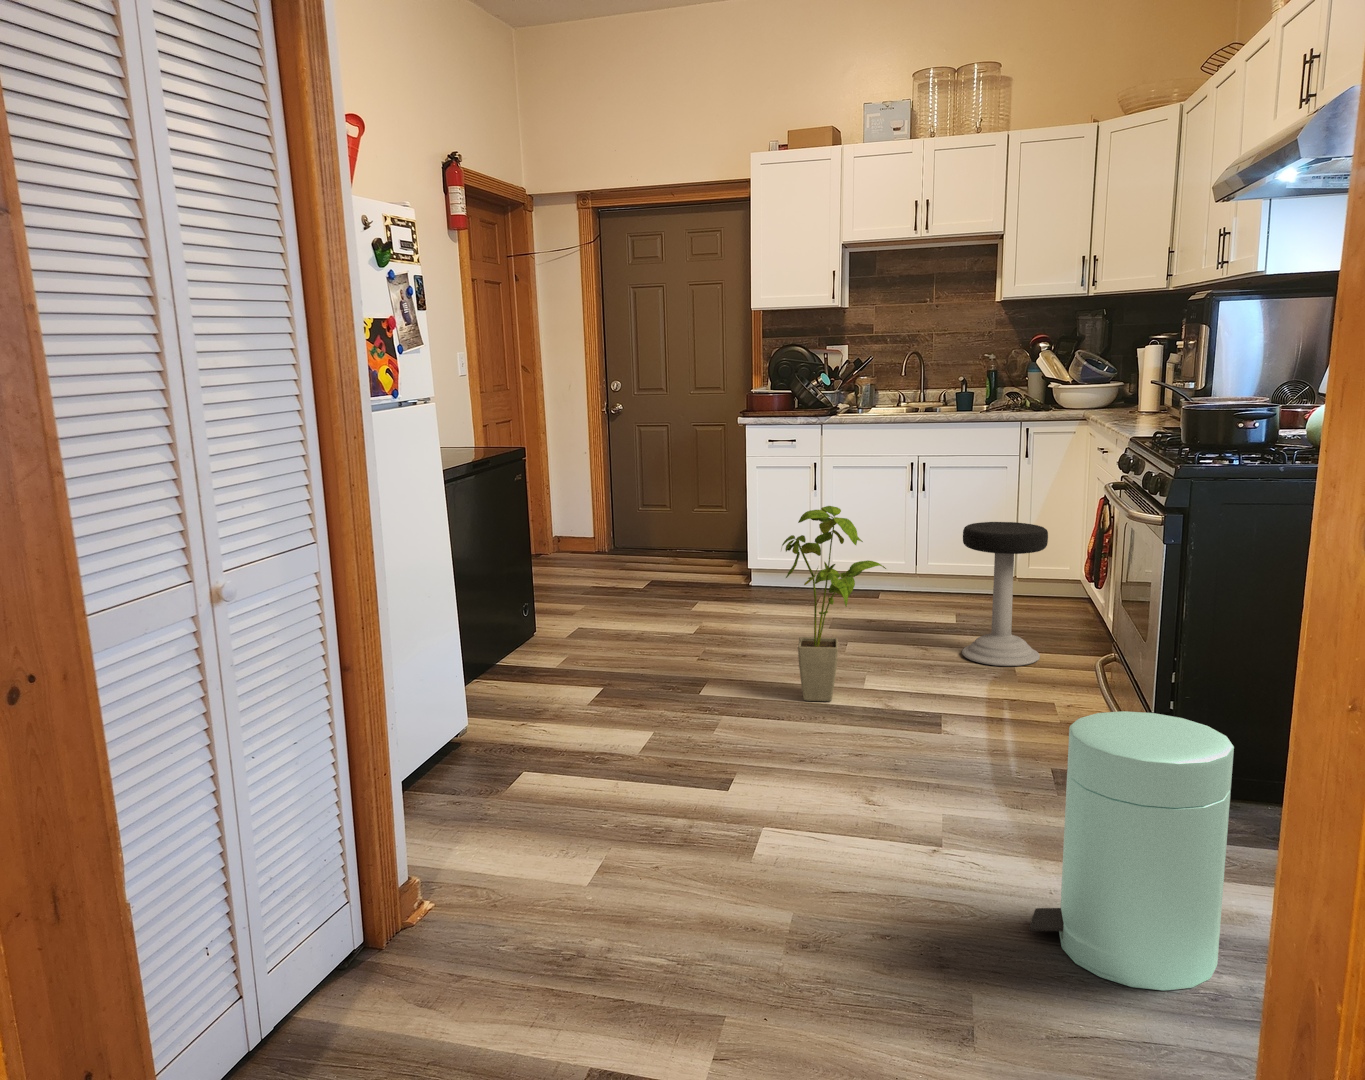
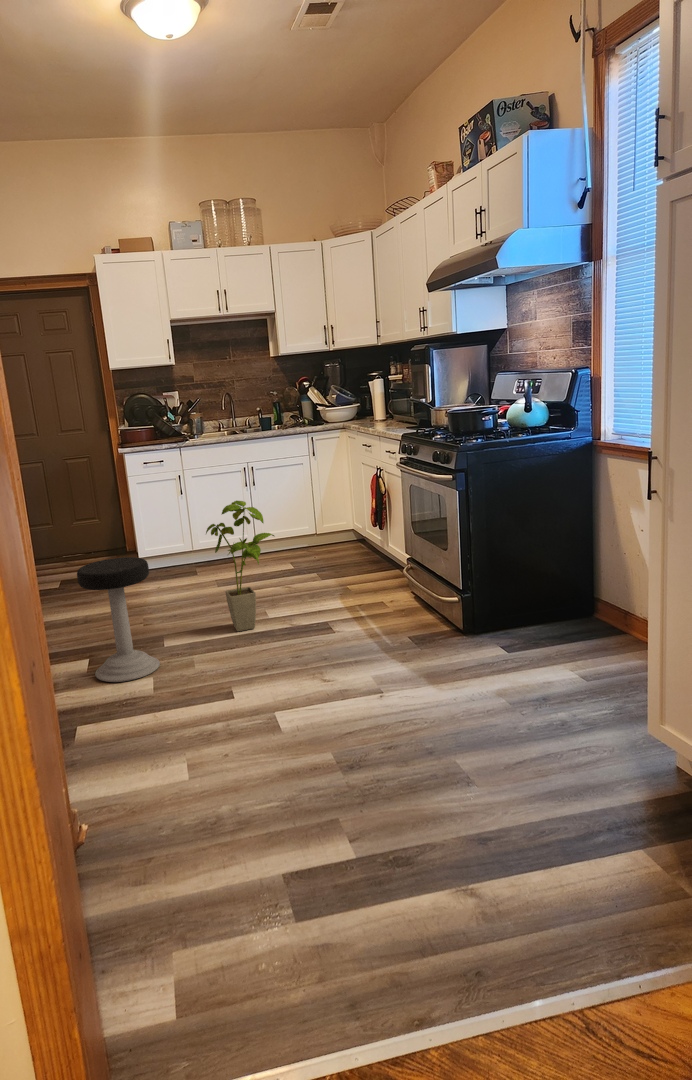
stool: present [962,522,1048,666] -> present [77,557,160,682]
trash can: present [1029,711,1234,991] -> none [460,586,561,736]

